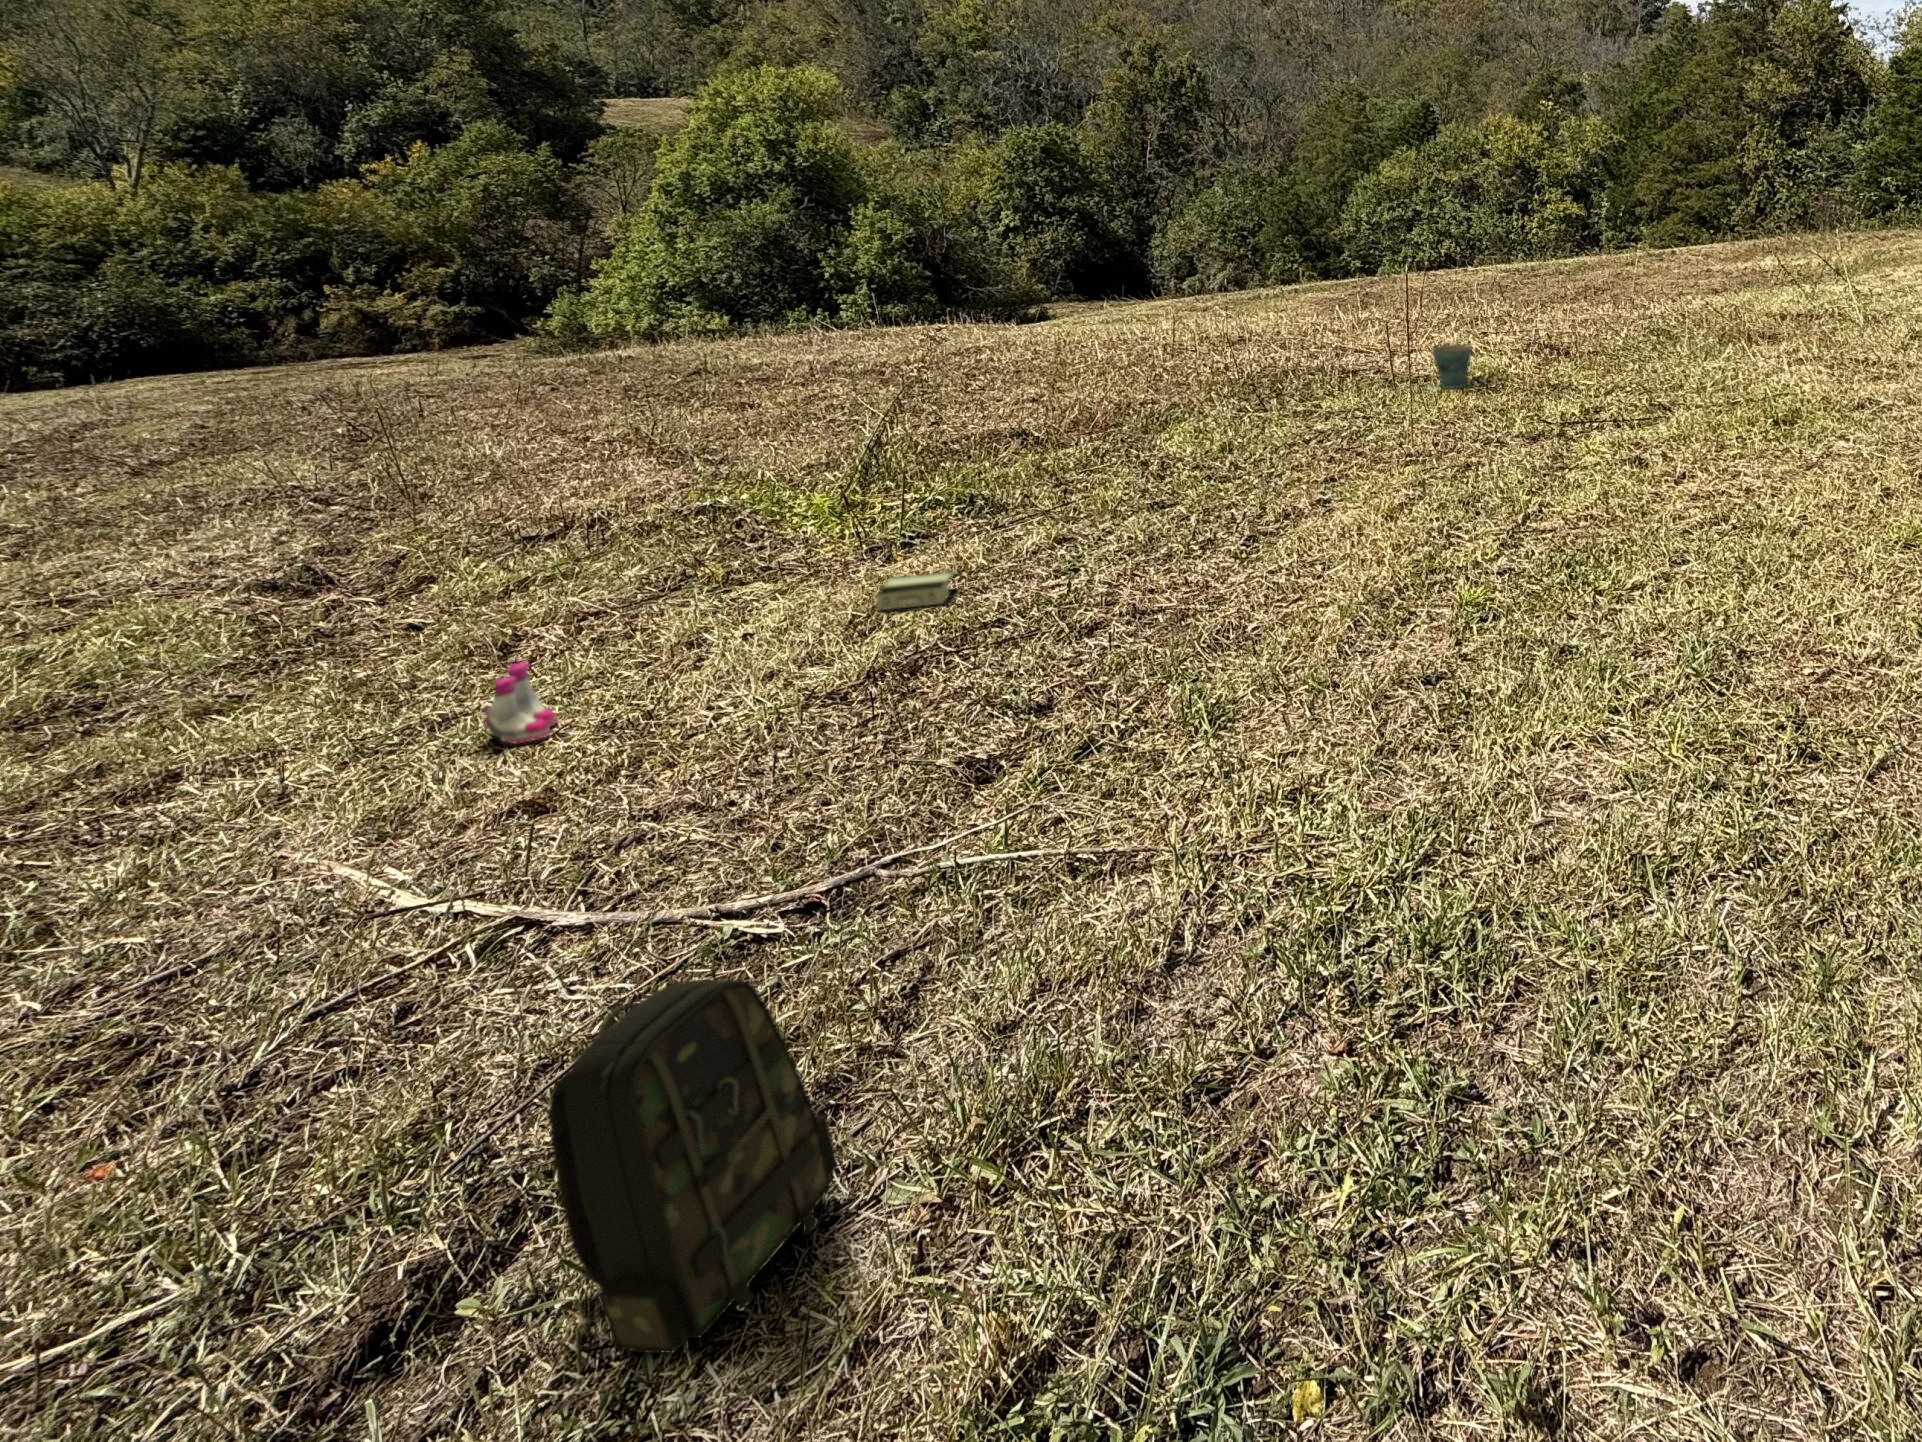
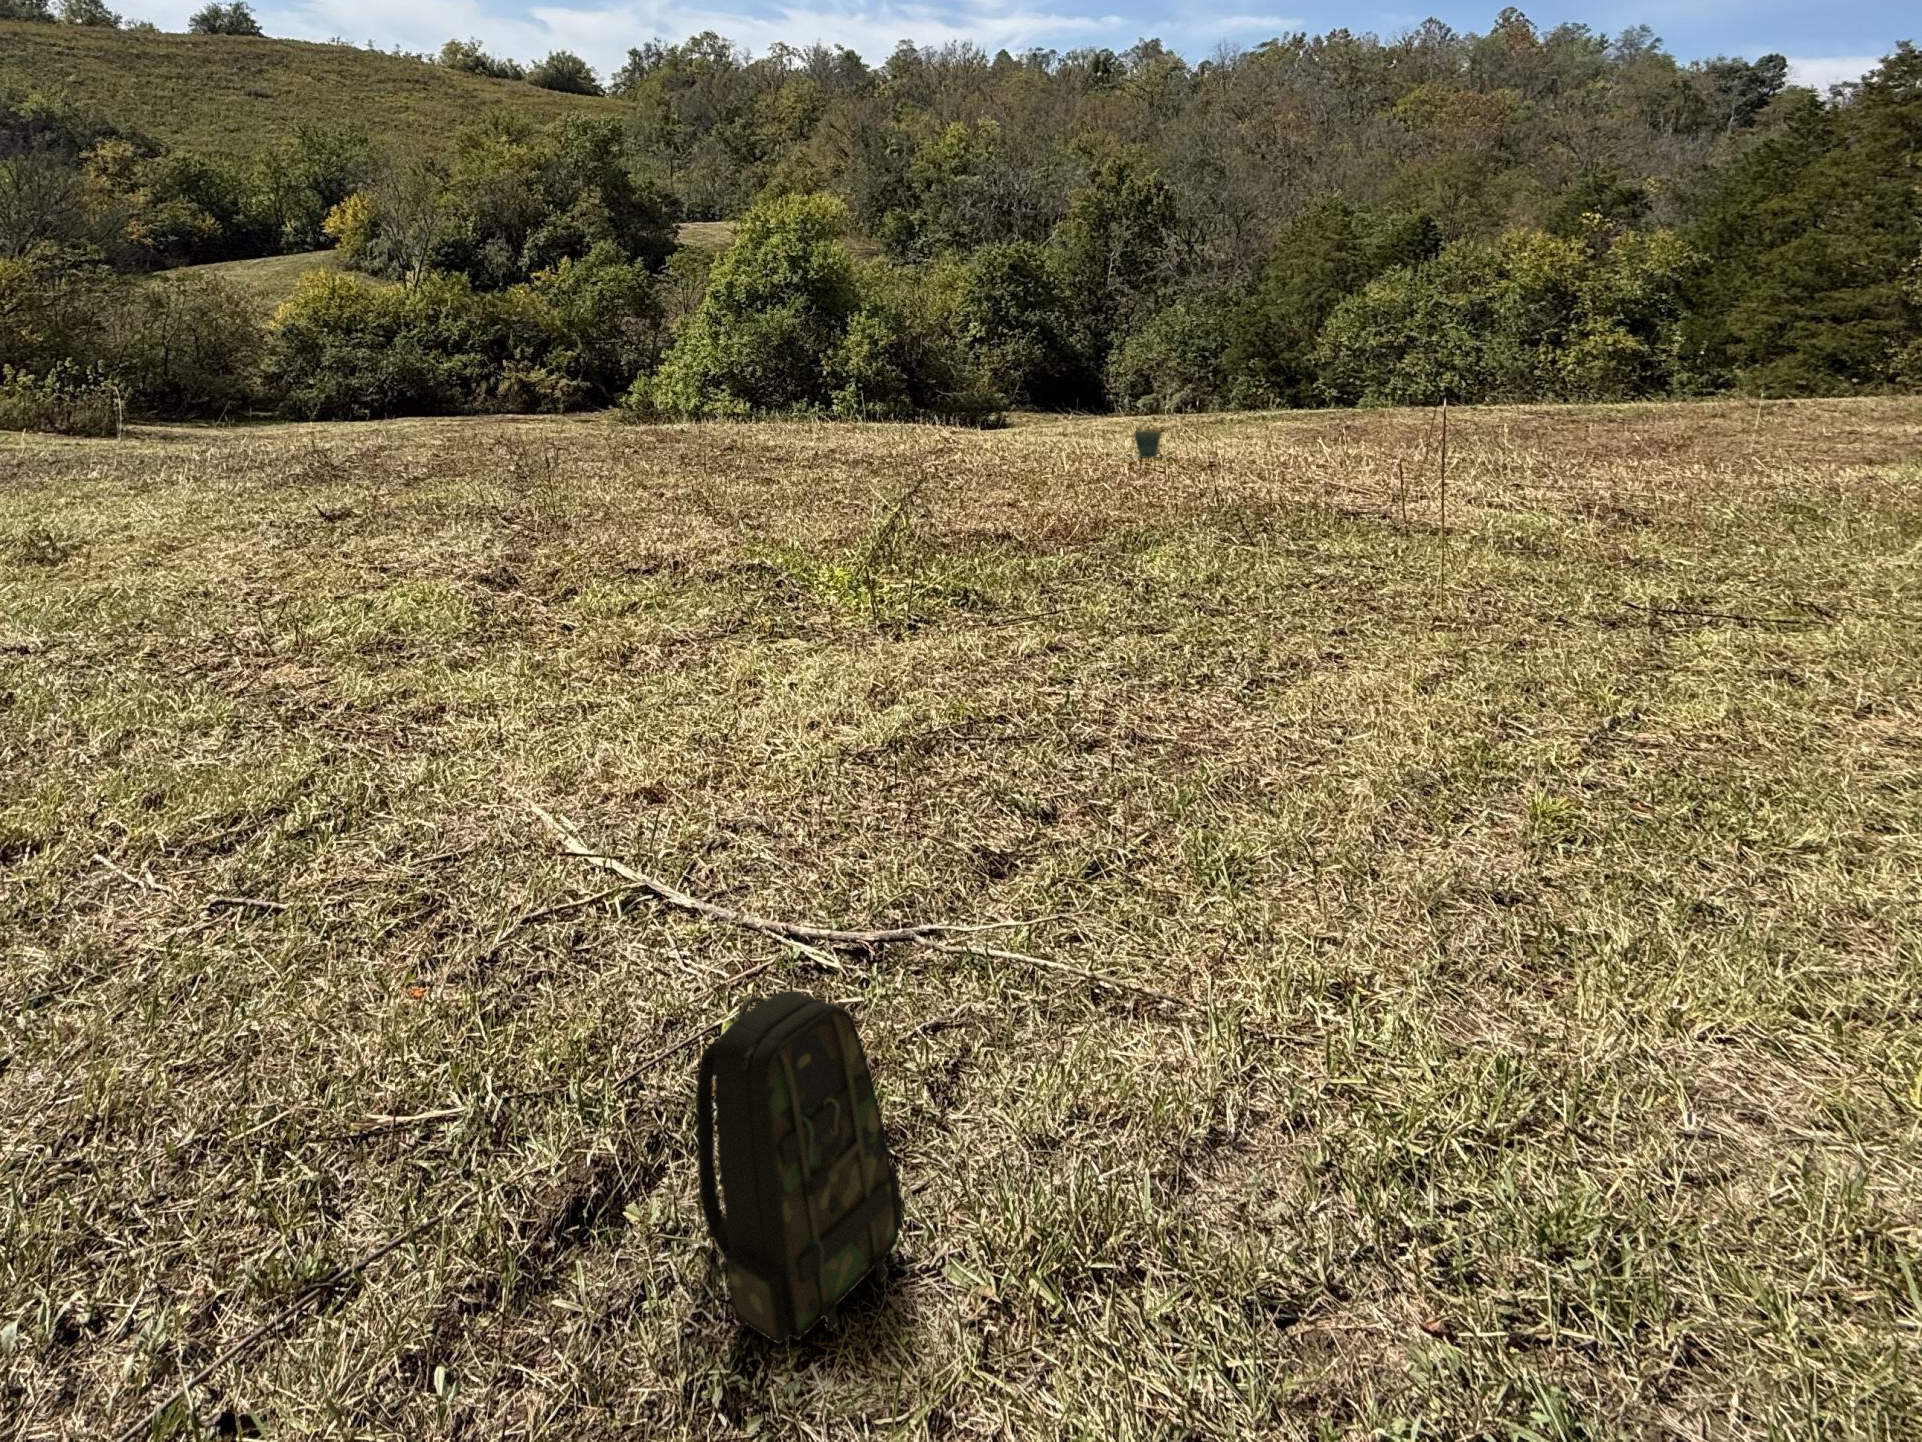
bucket: present [1432,344,1472,389] -> present [1134,430,1161,458]
toolbox: present [875,572,952,610] -> none [893,655,959,689]
boots: present [485,662,557,744] -> none [618,671,664,738]

